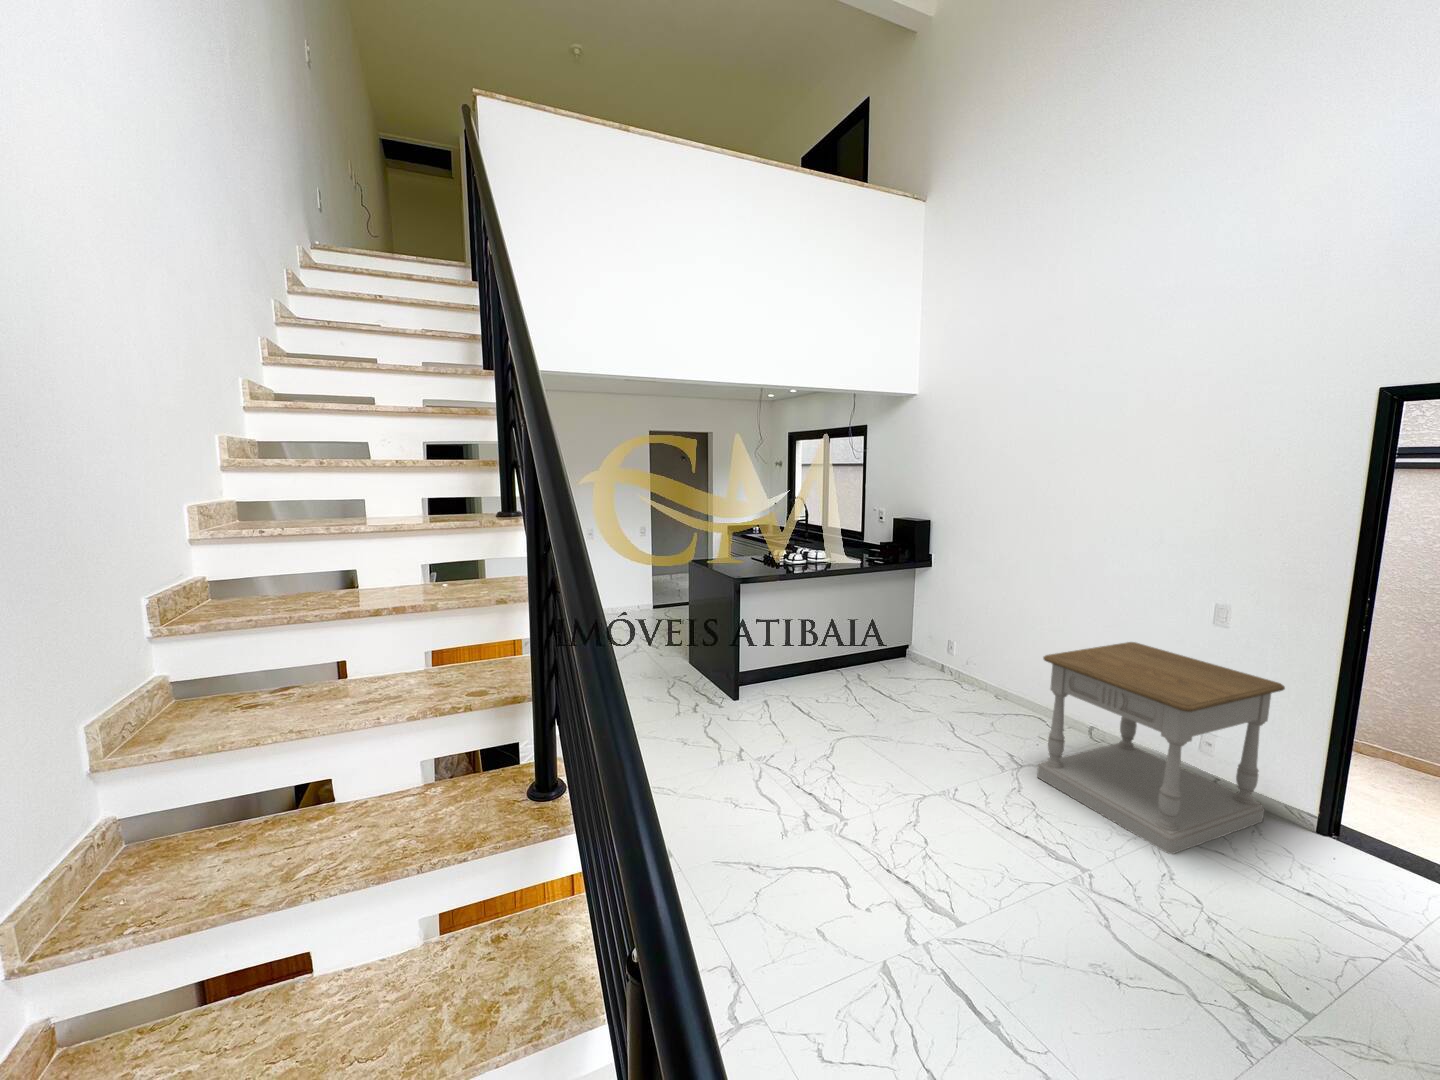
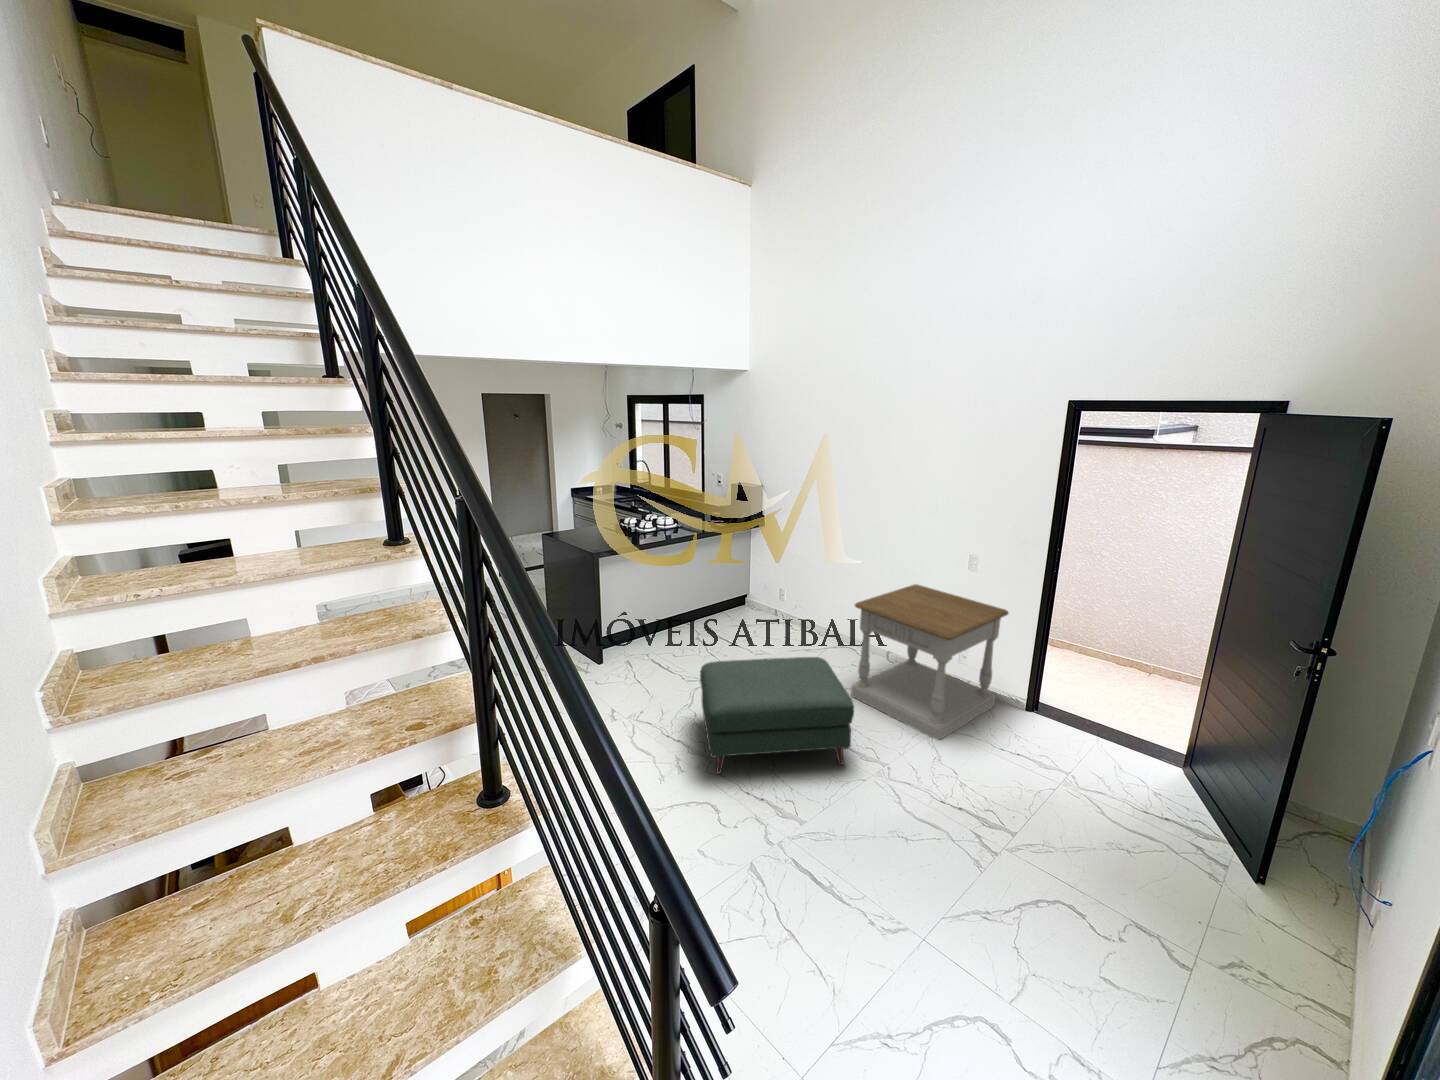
ottoman: none [839,707,1040,863] -> present [700,657,854,773]

